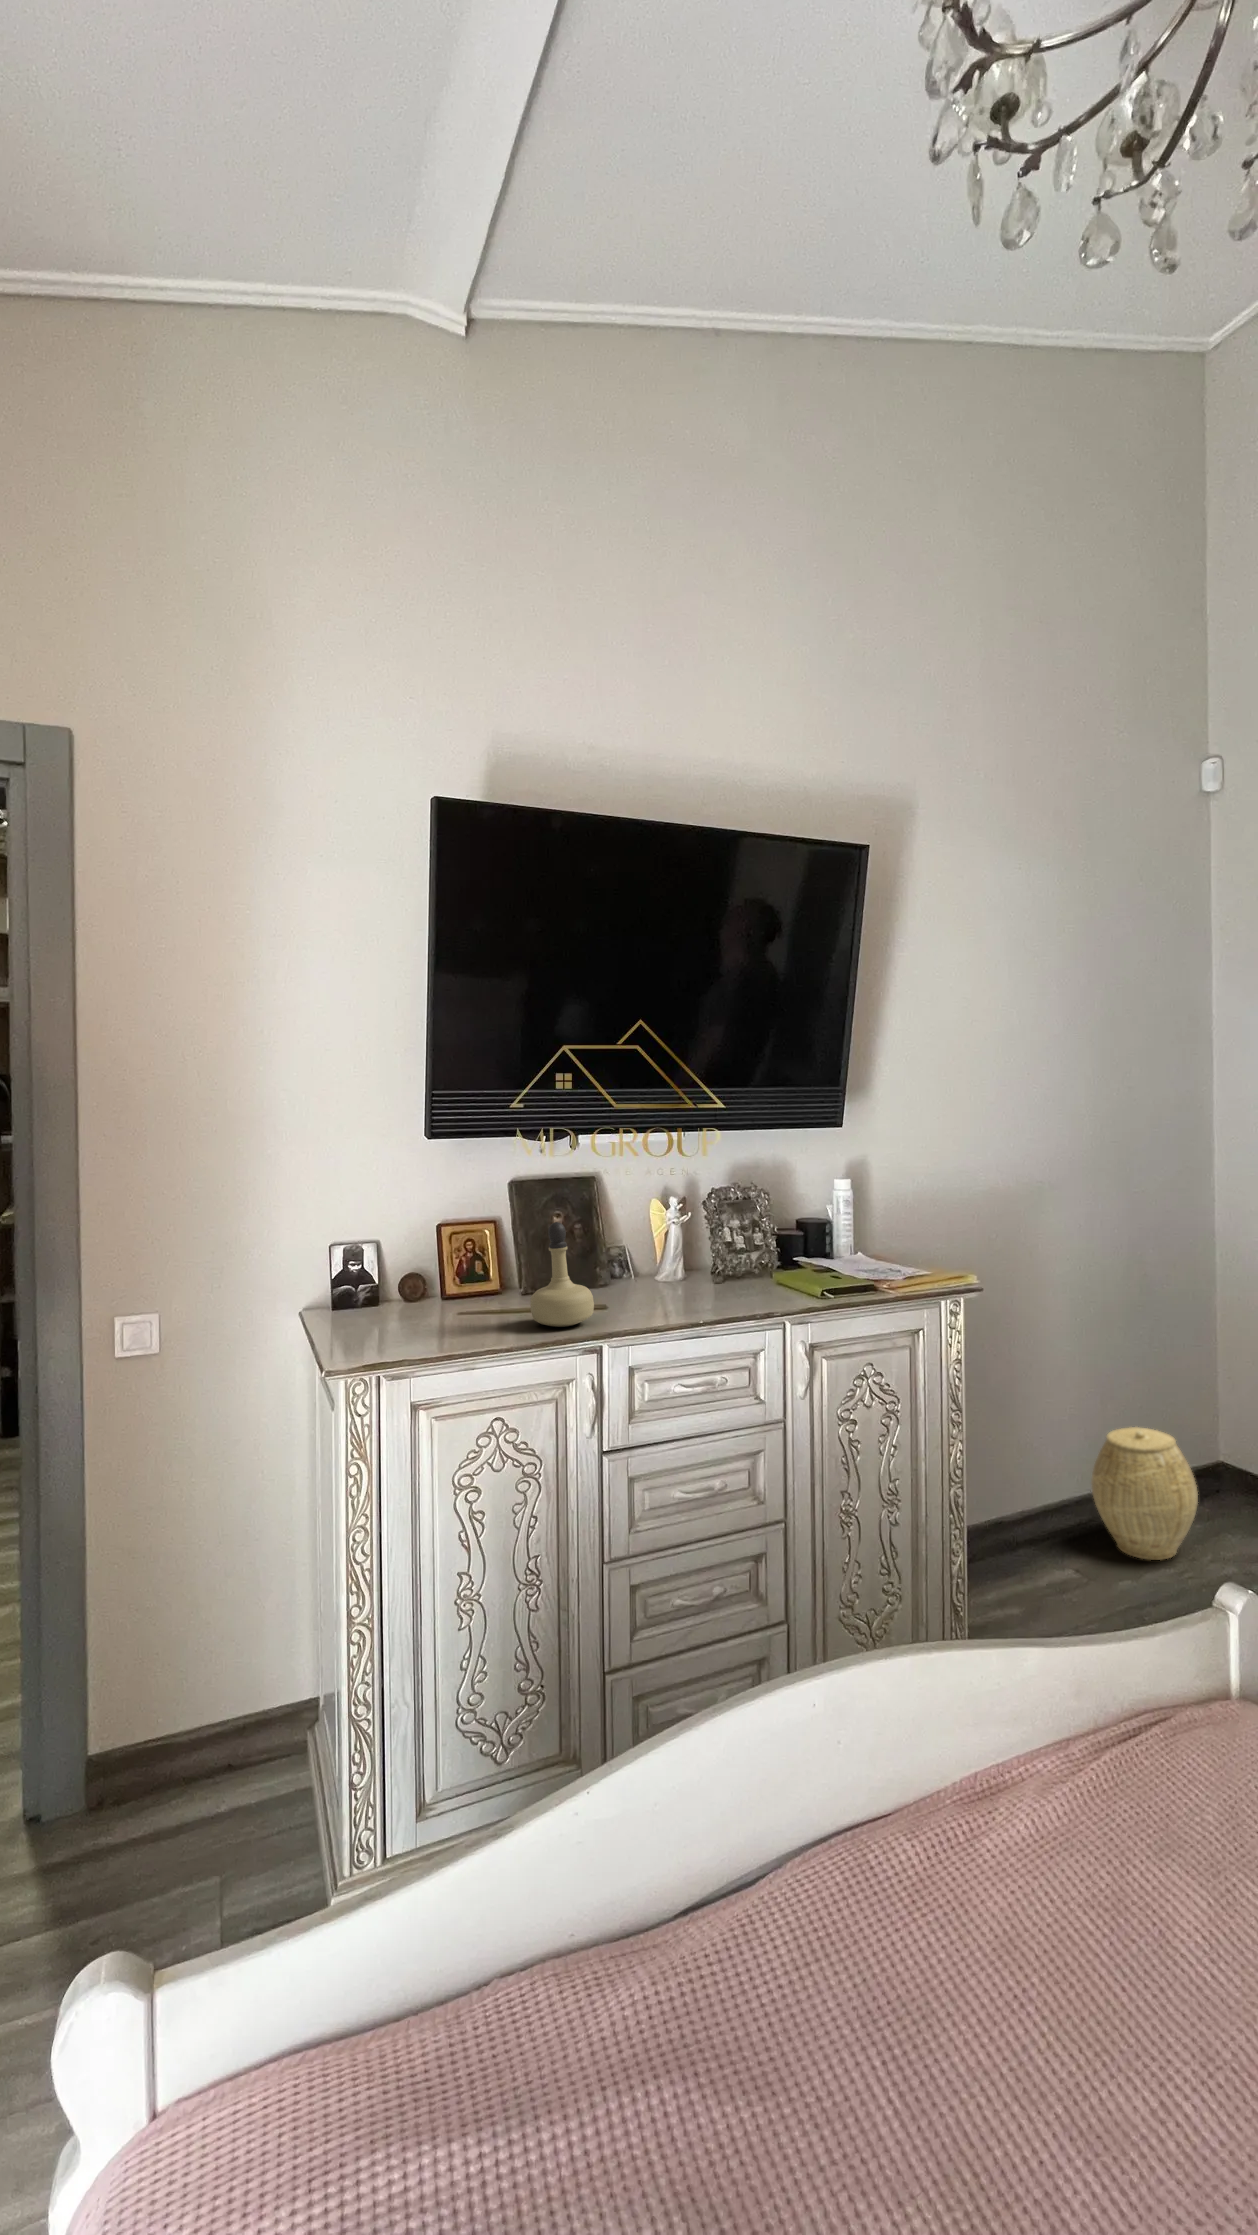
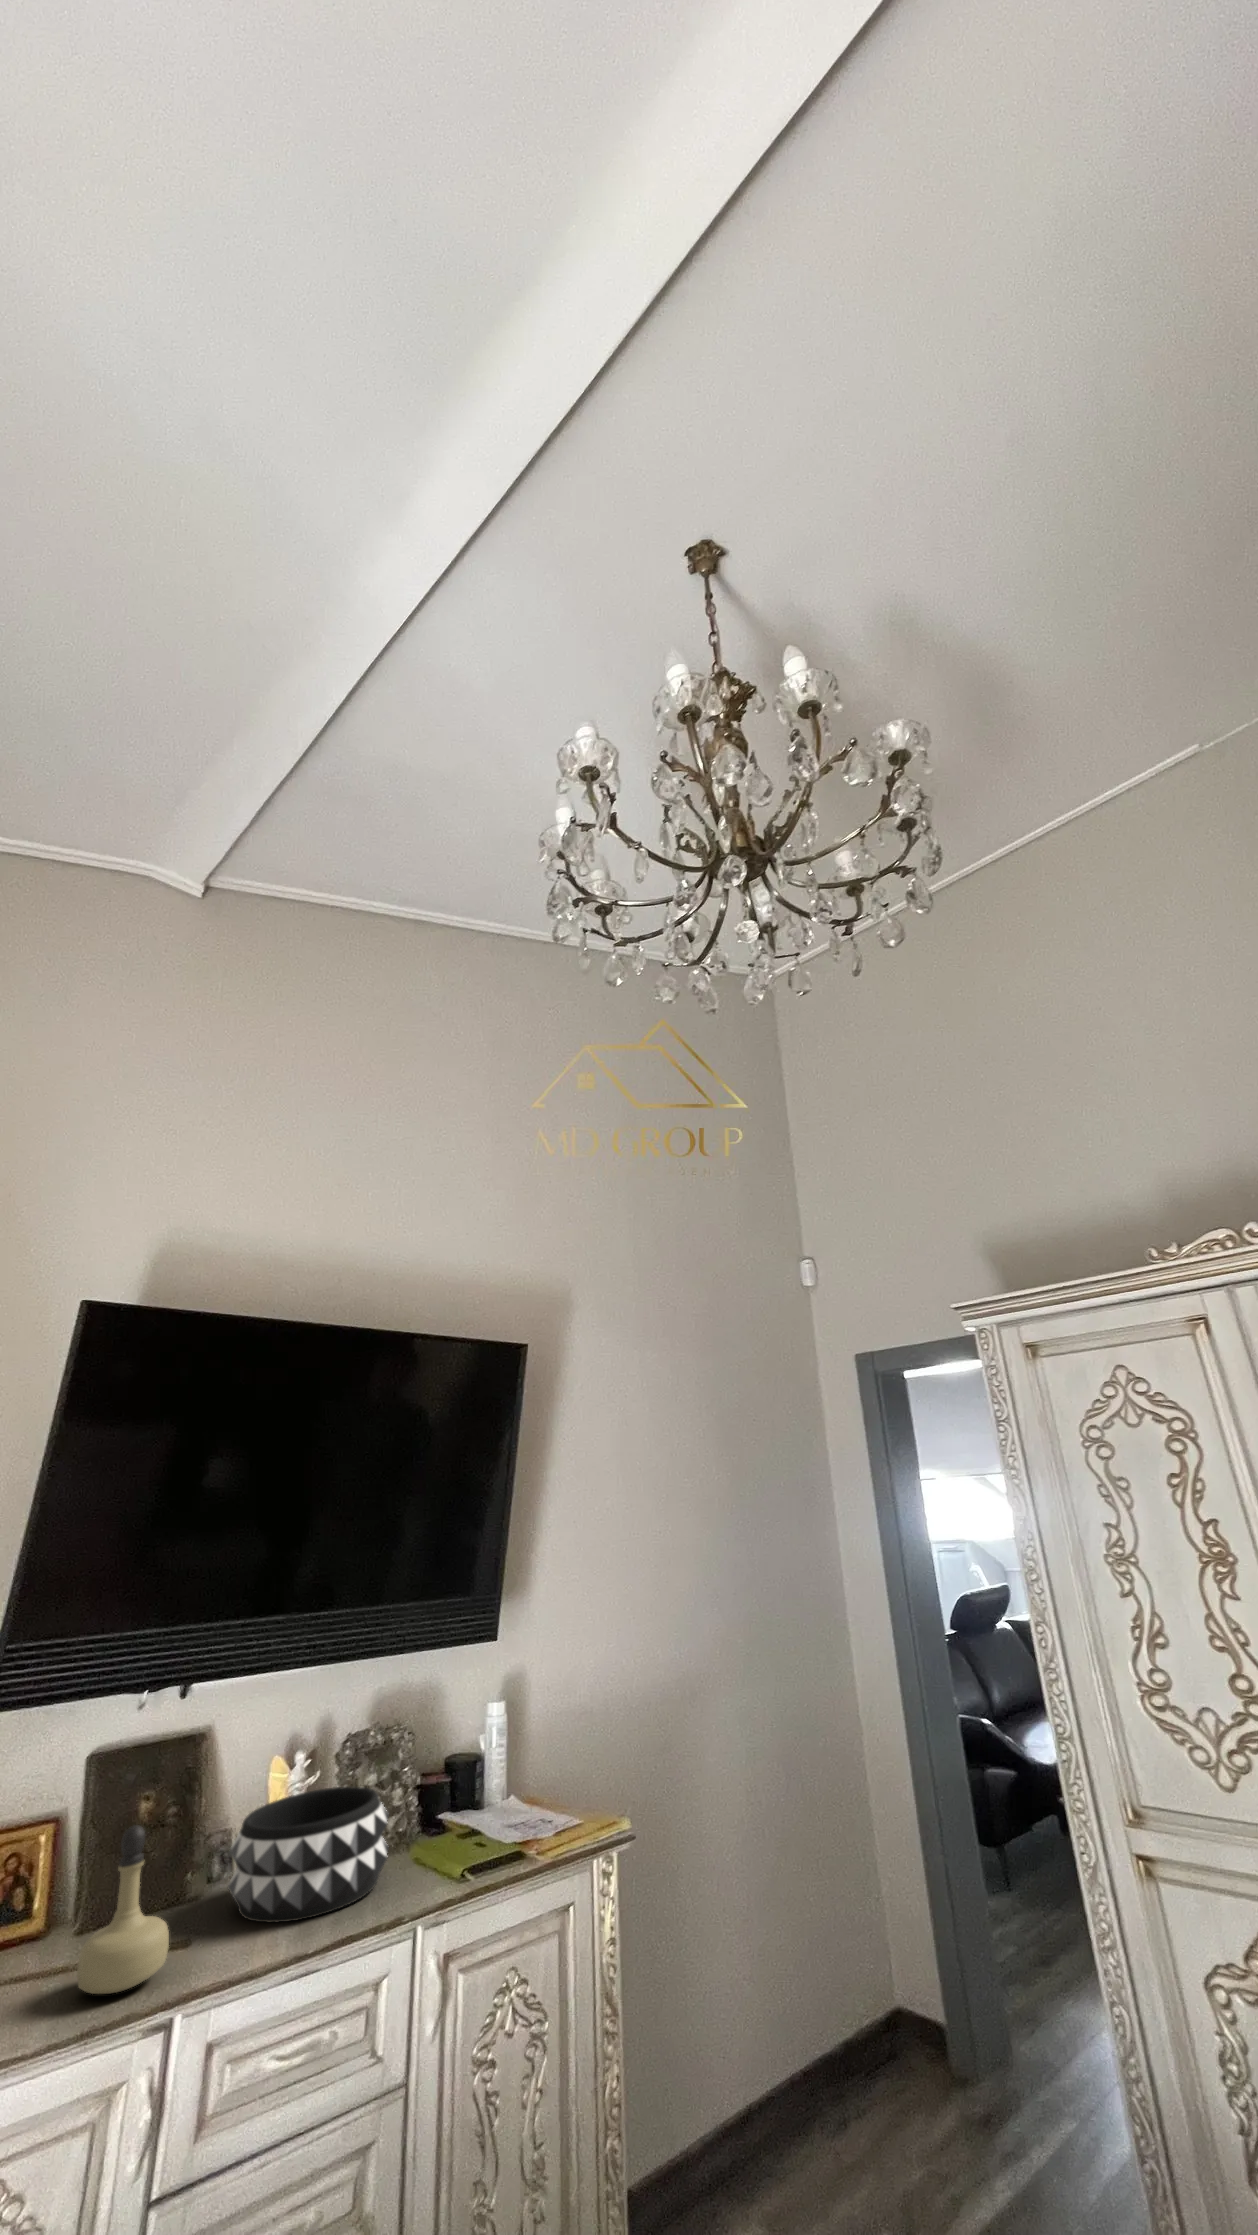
decorative bowl: none [627,1223,758,1306] -> present [228,1786,389,1922]
woven basket: present [1091,1427,1198,1560] -> none [764,1973,870,2169]

